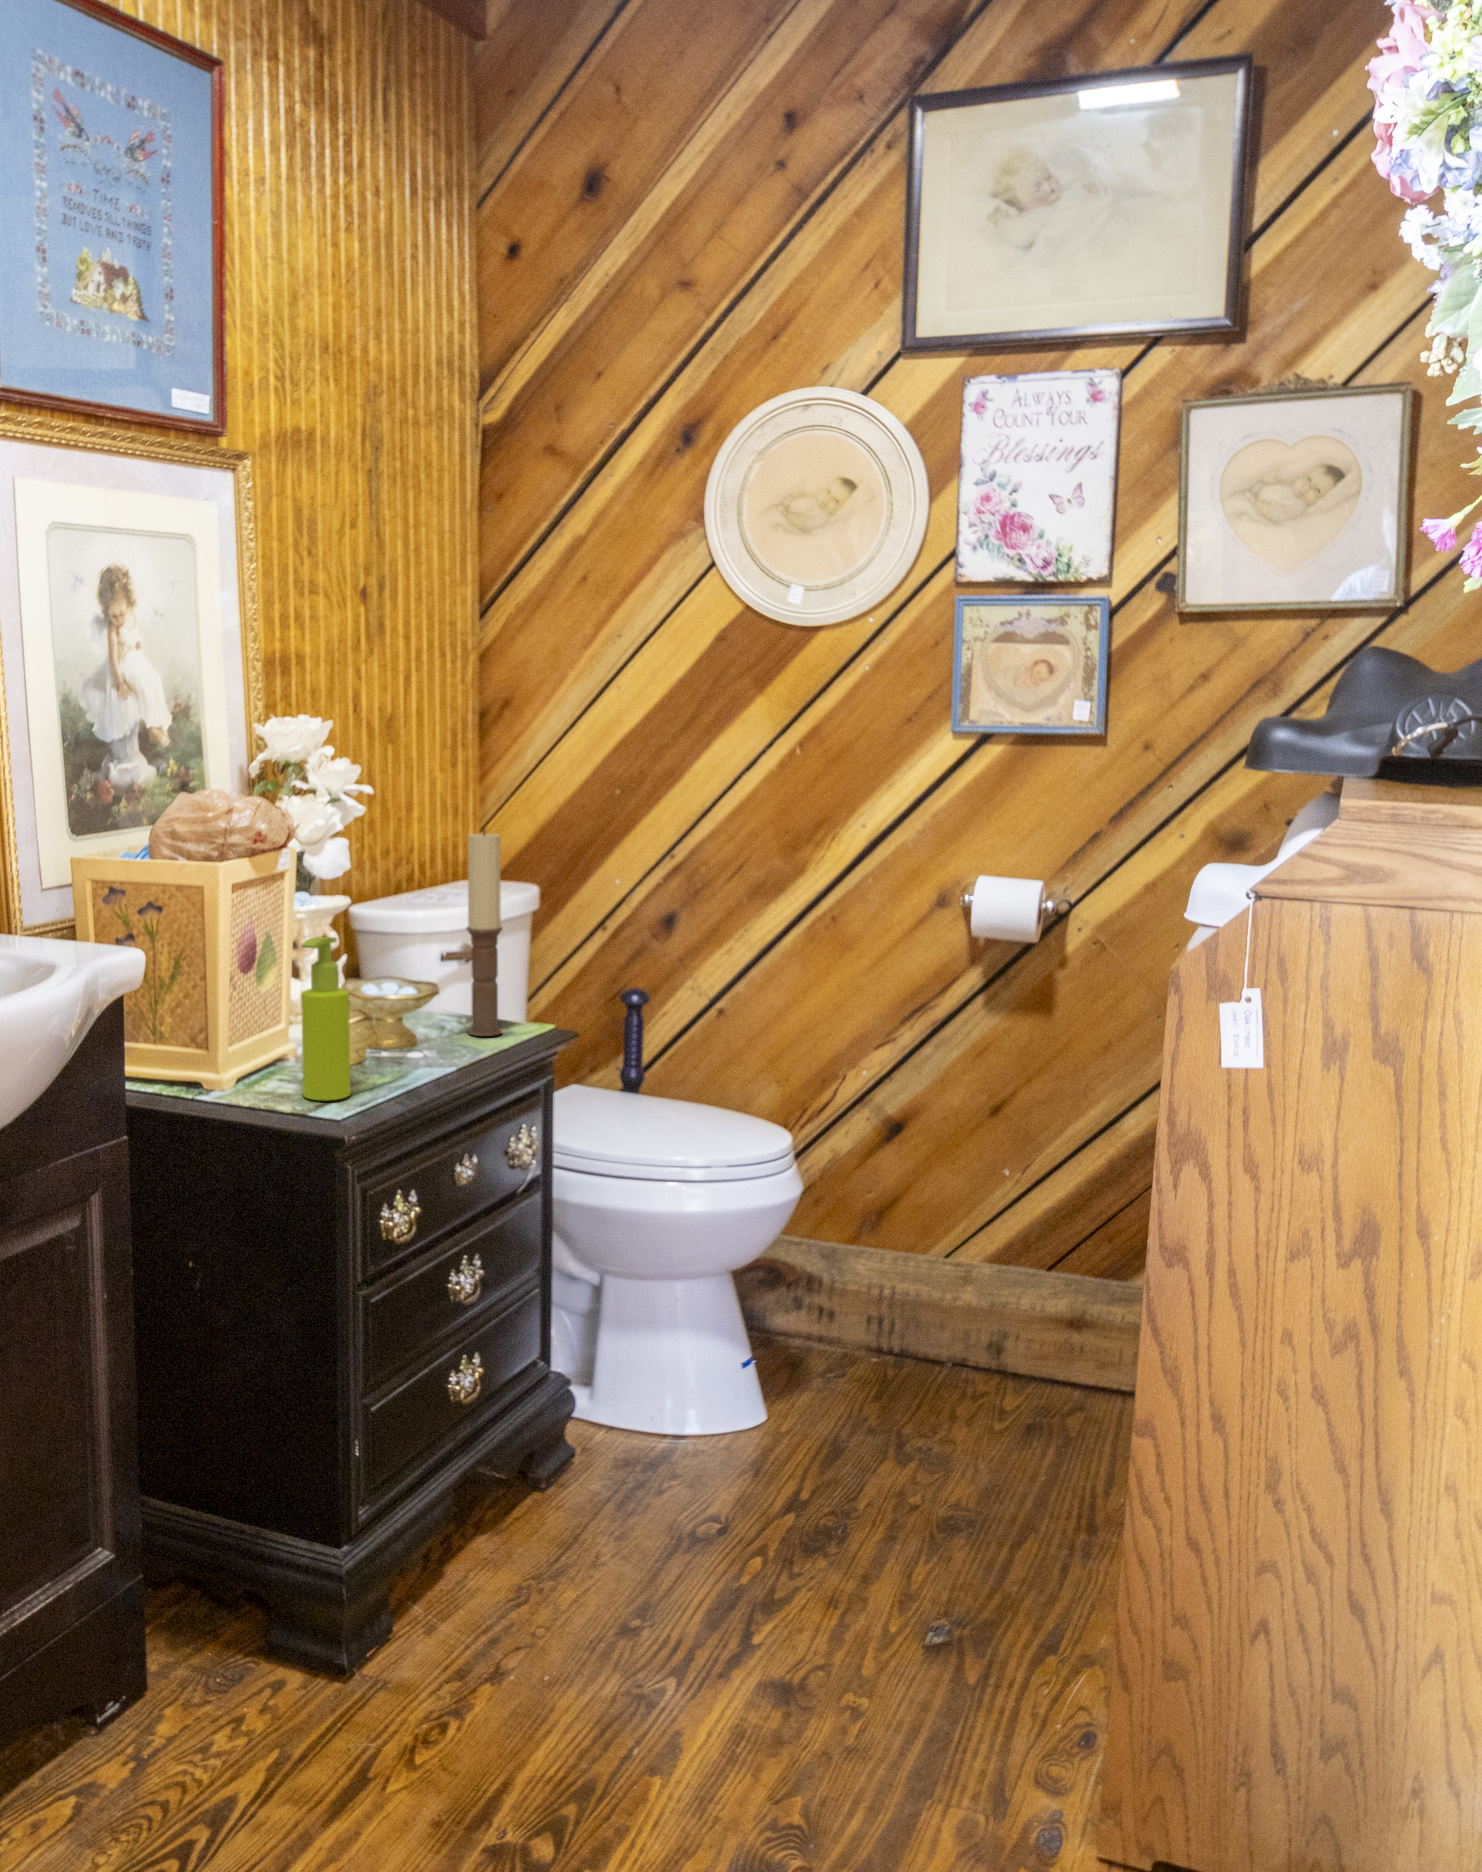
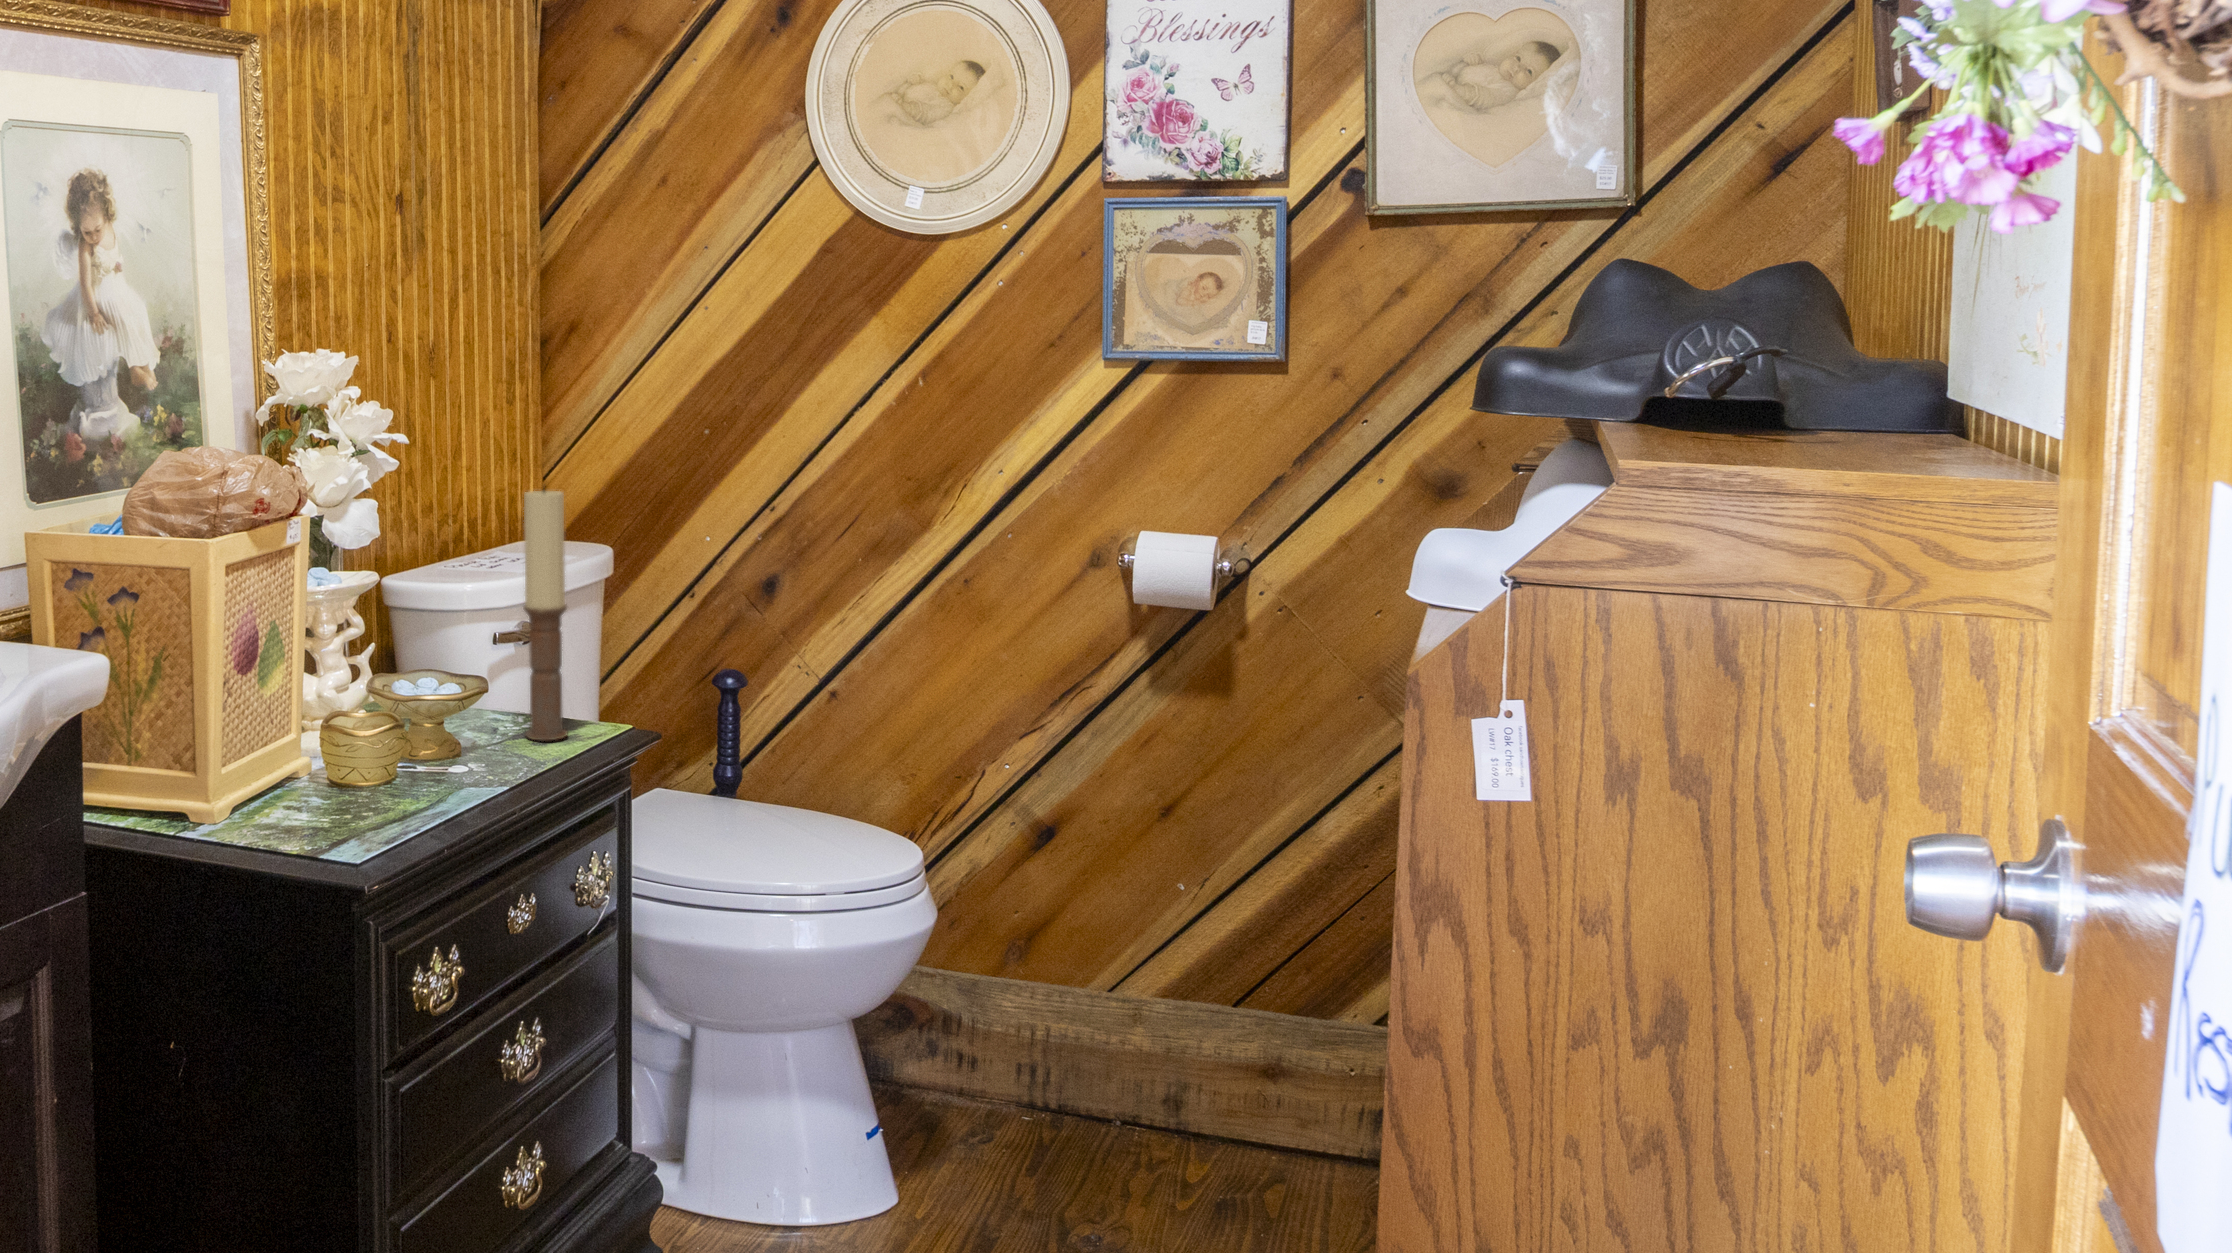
soap dispenser: present [301,937,351,1100] -> none [311,628,375,835]

